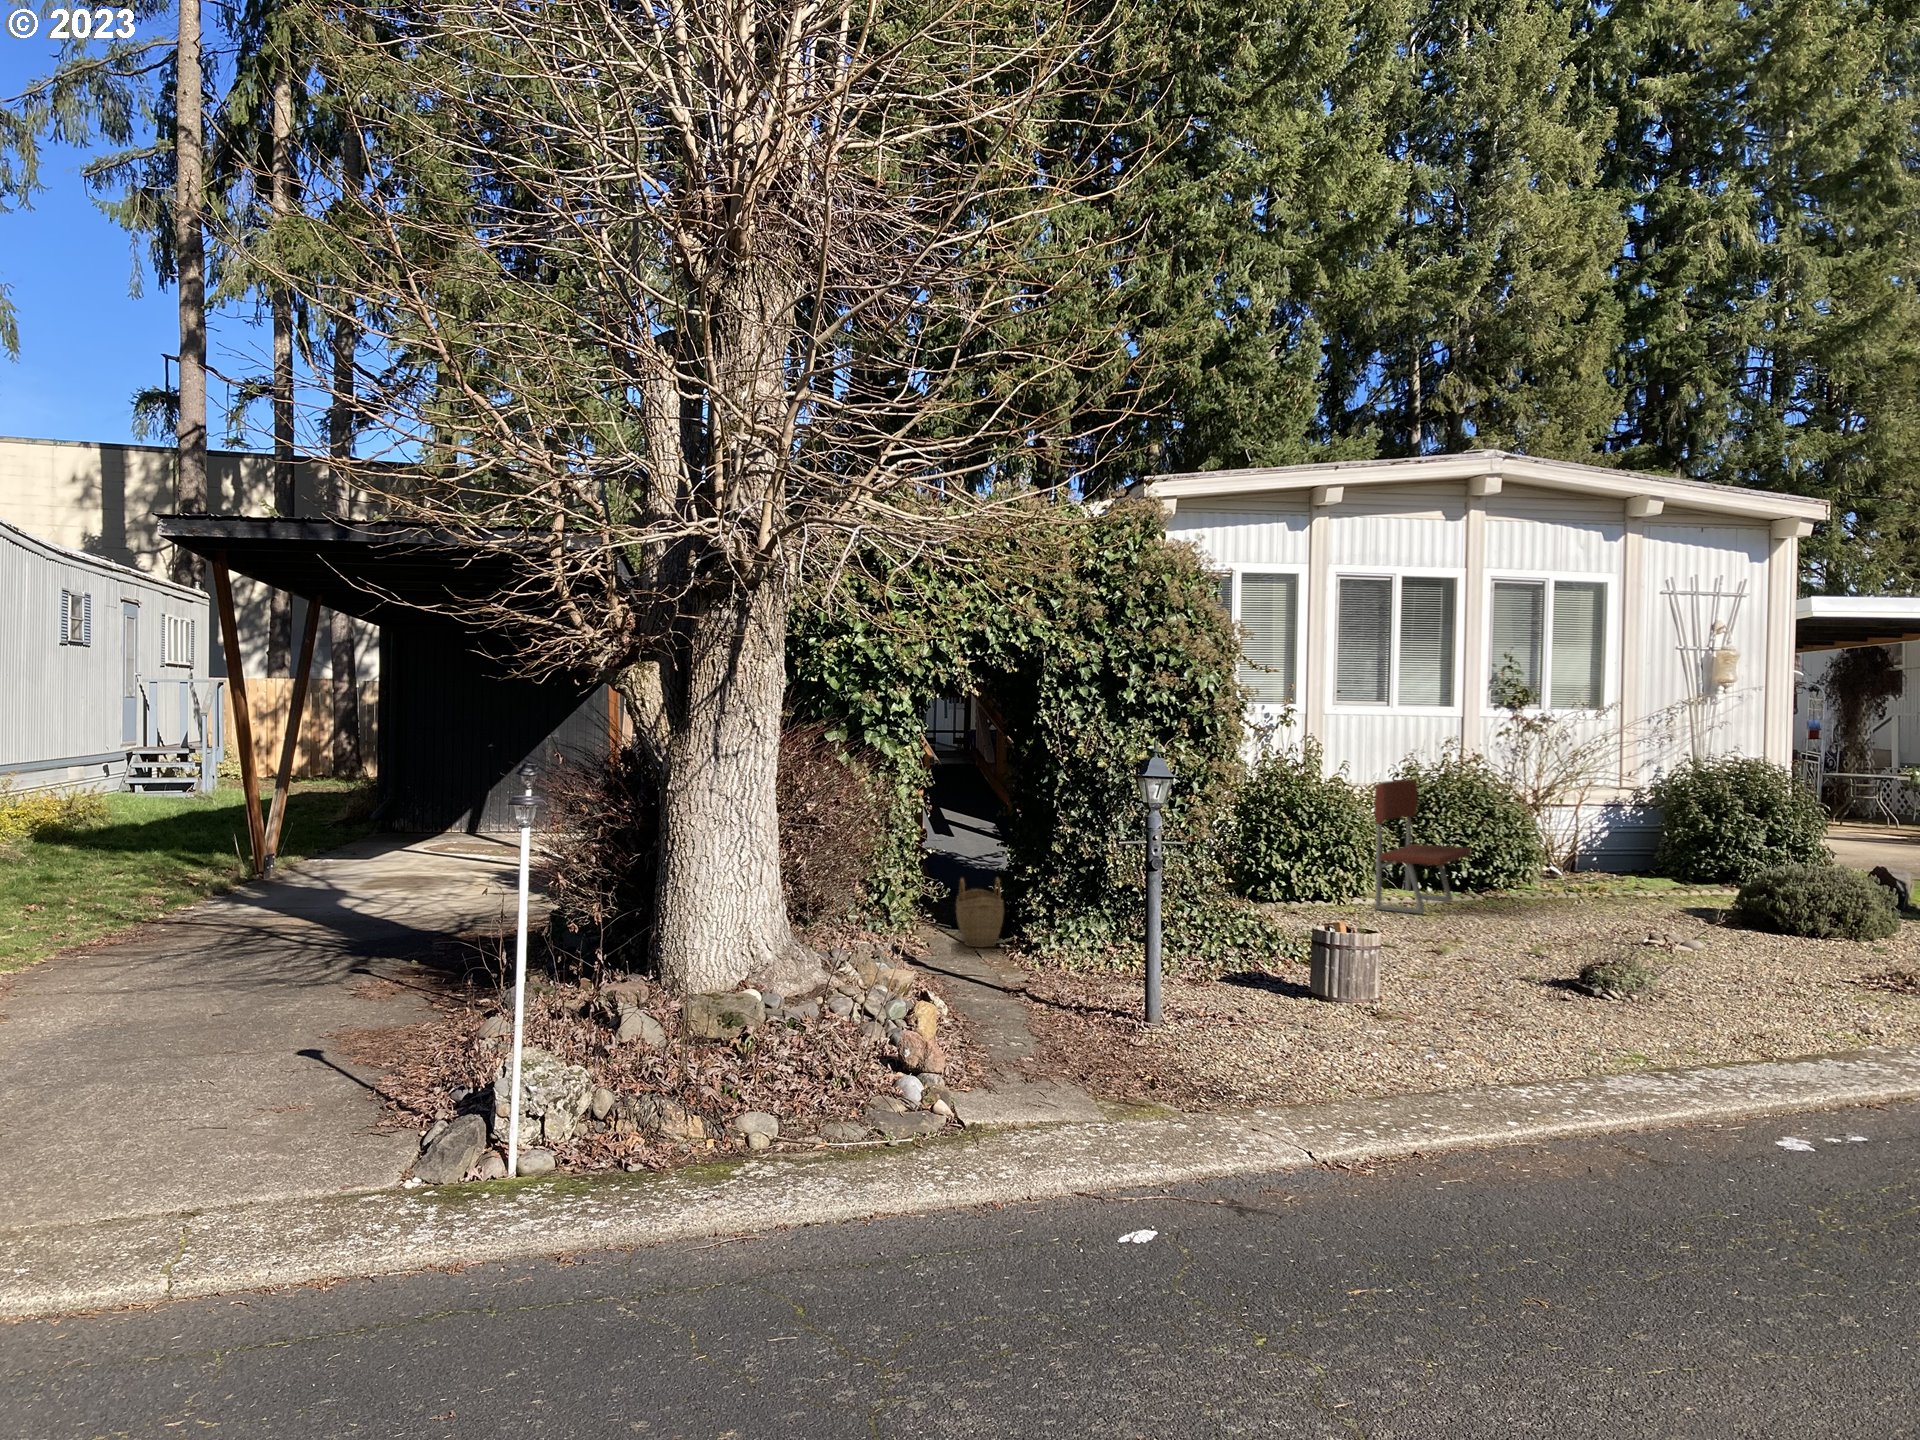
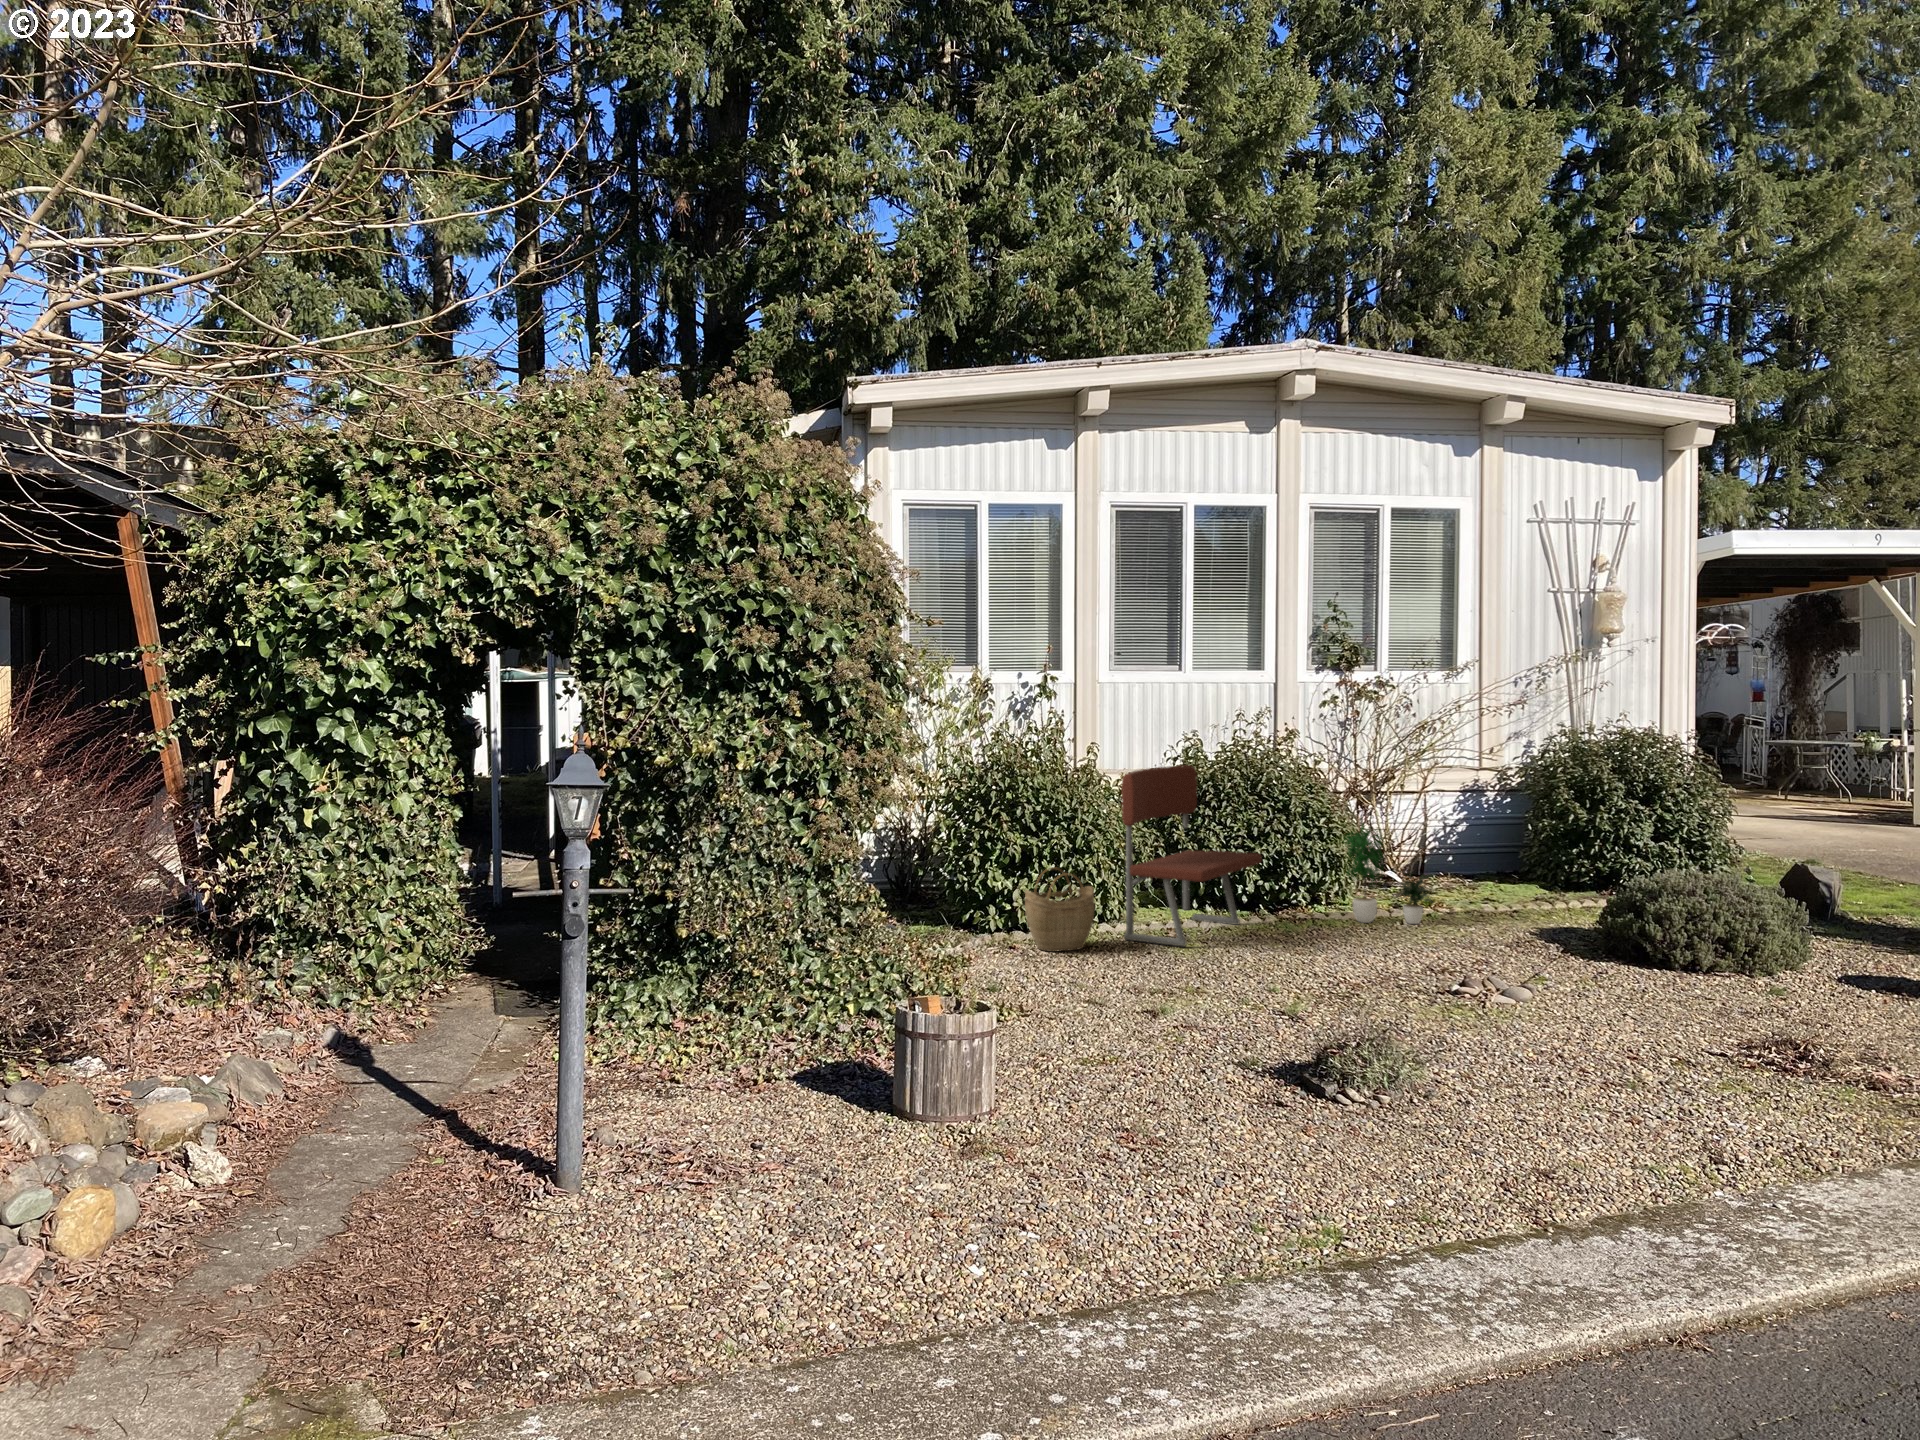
potted plant: none [1530,825,1604,903] -> present [1345,826,1431,924]
woven basket: present [956,878,1004,948] -> present [1025,867,1095,952]

